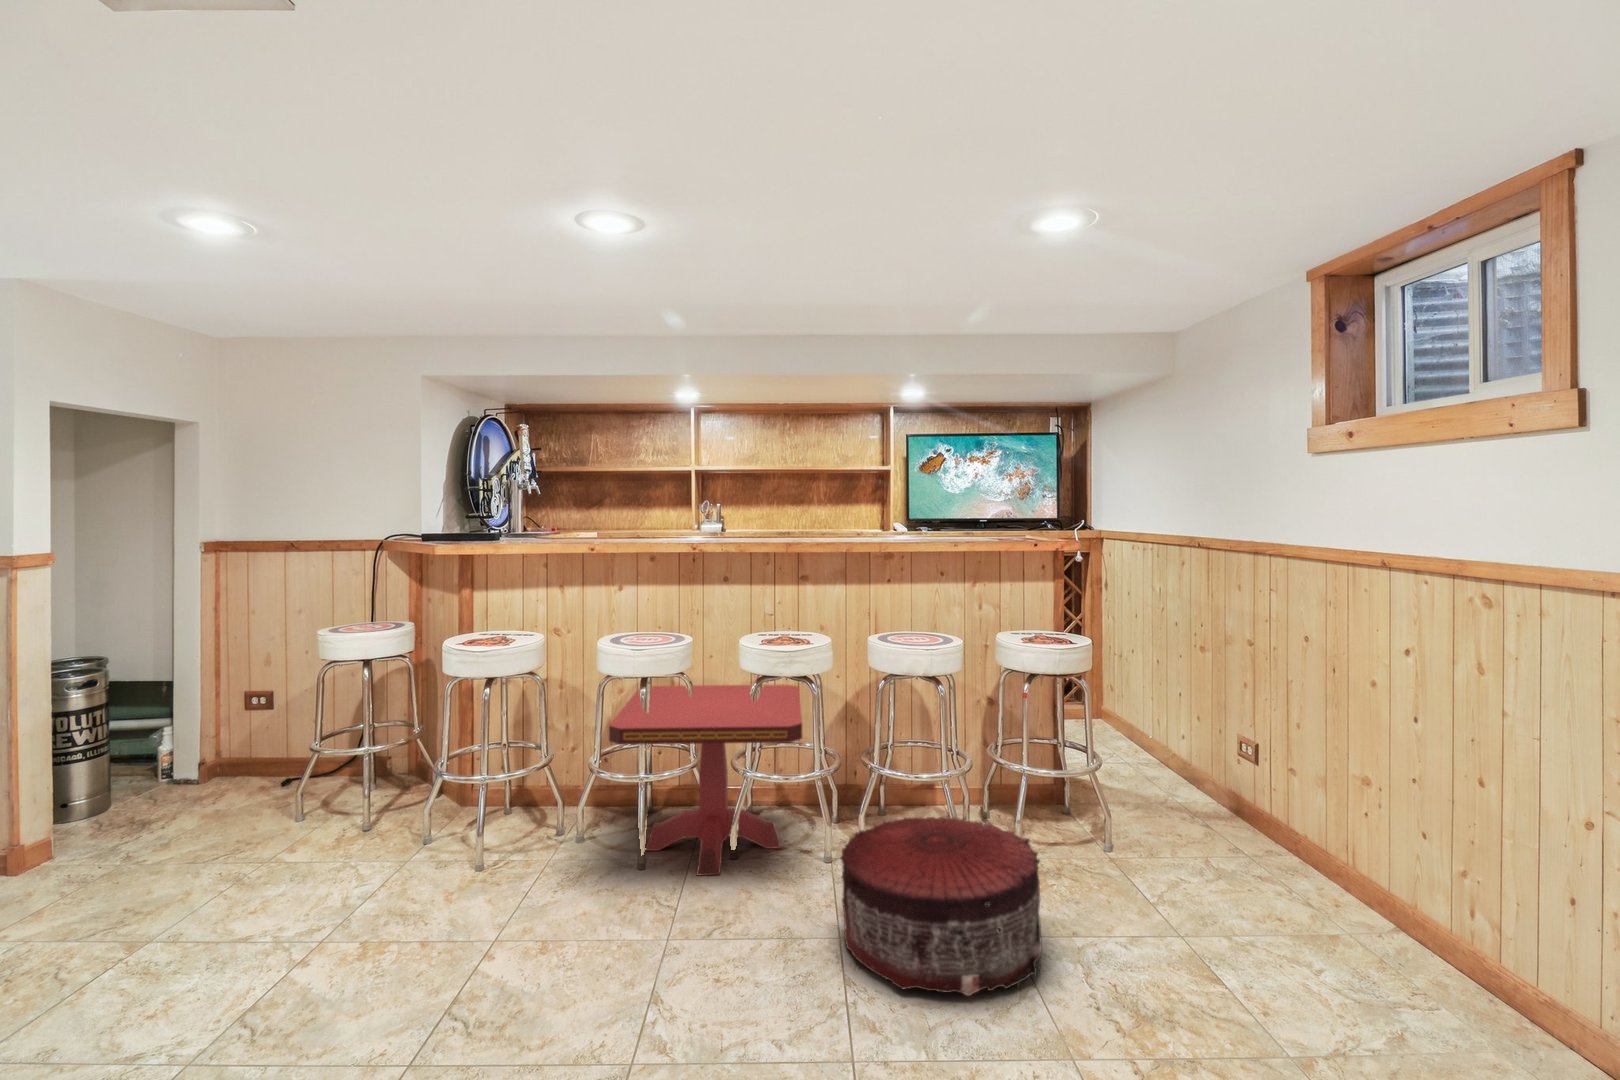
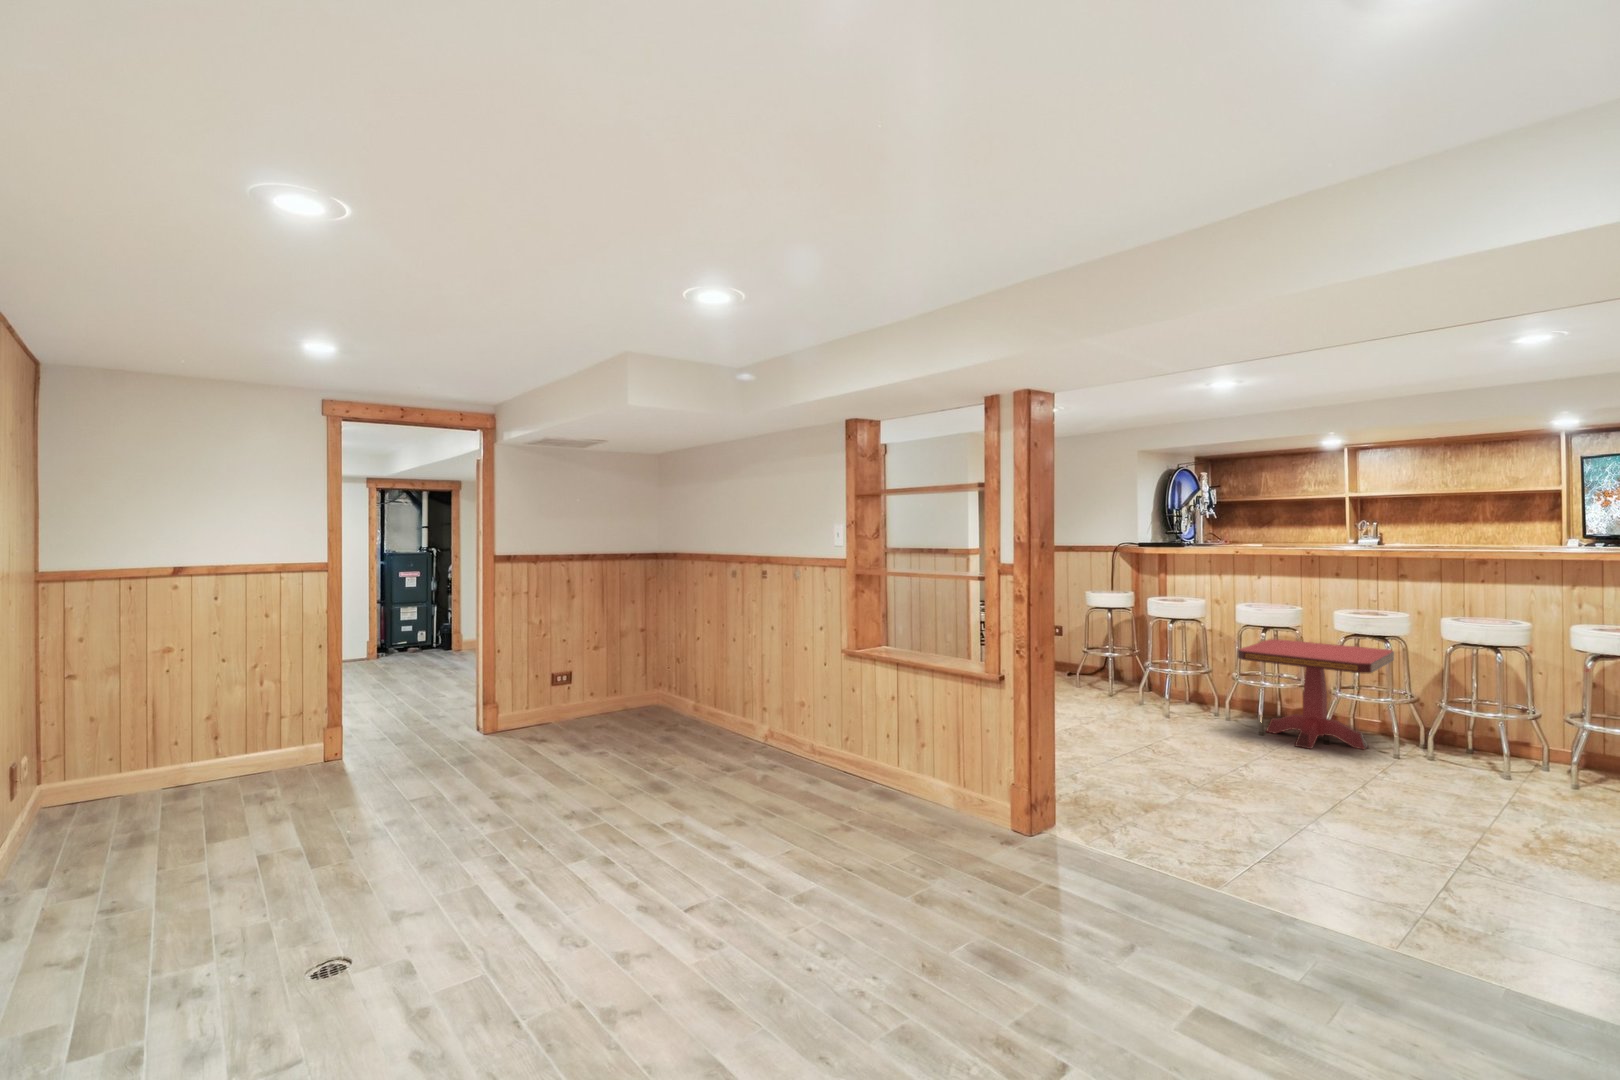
pouf: present [841,817,1042,996] -> none [1372,727,1539,825]

